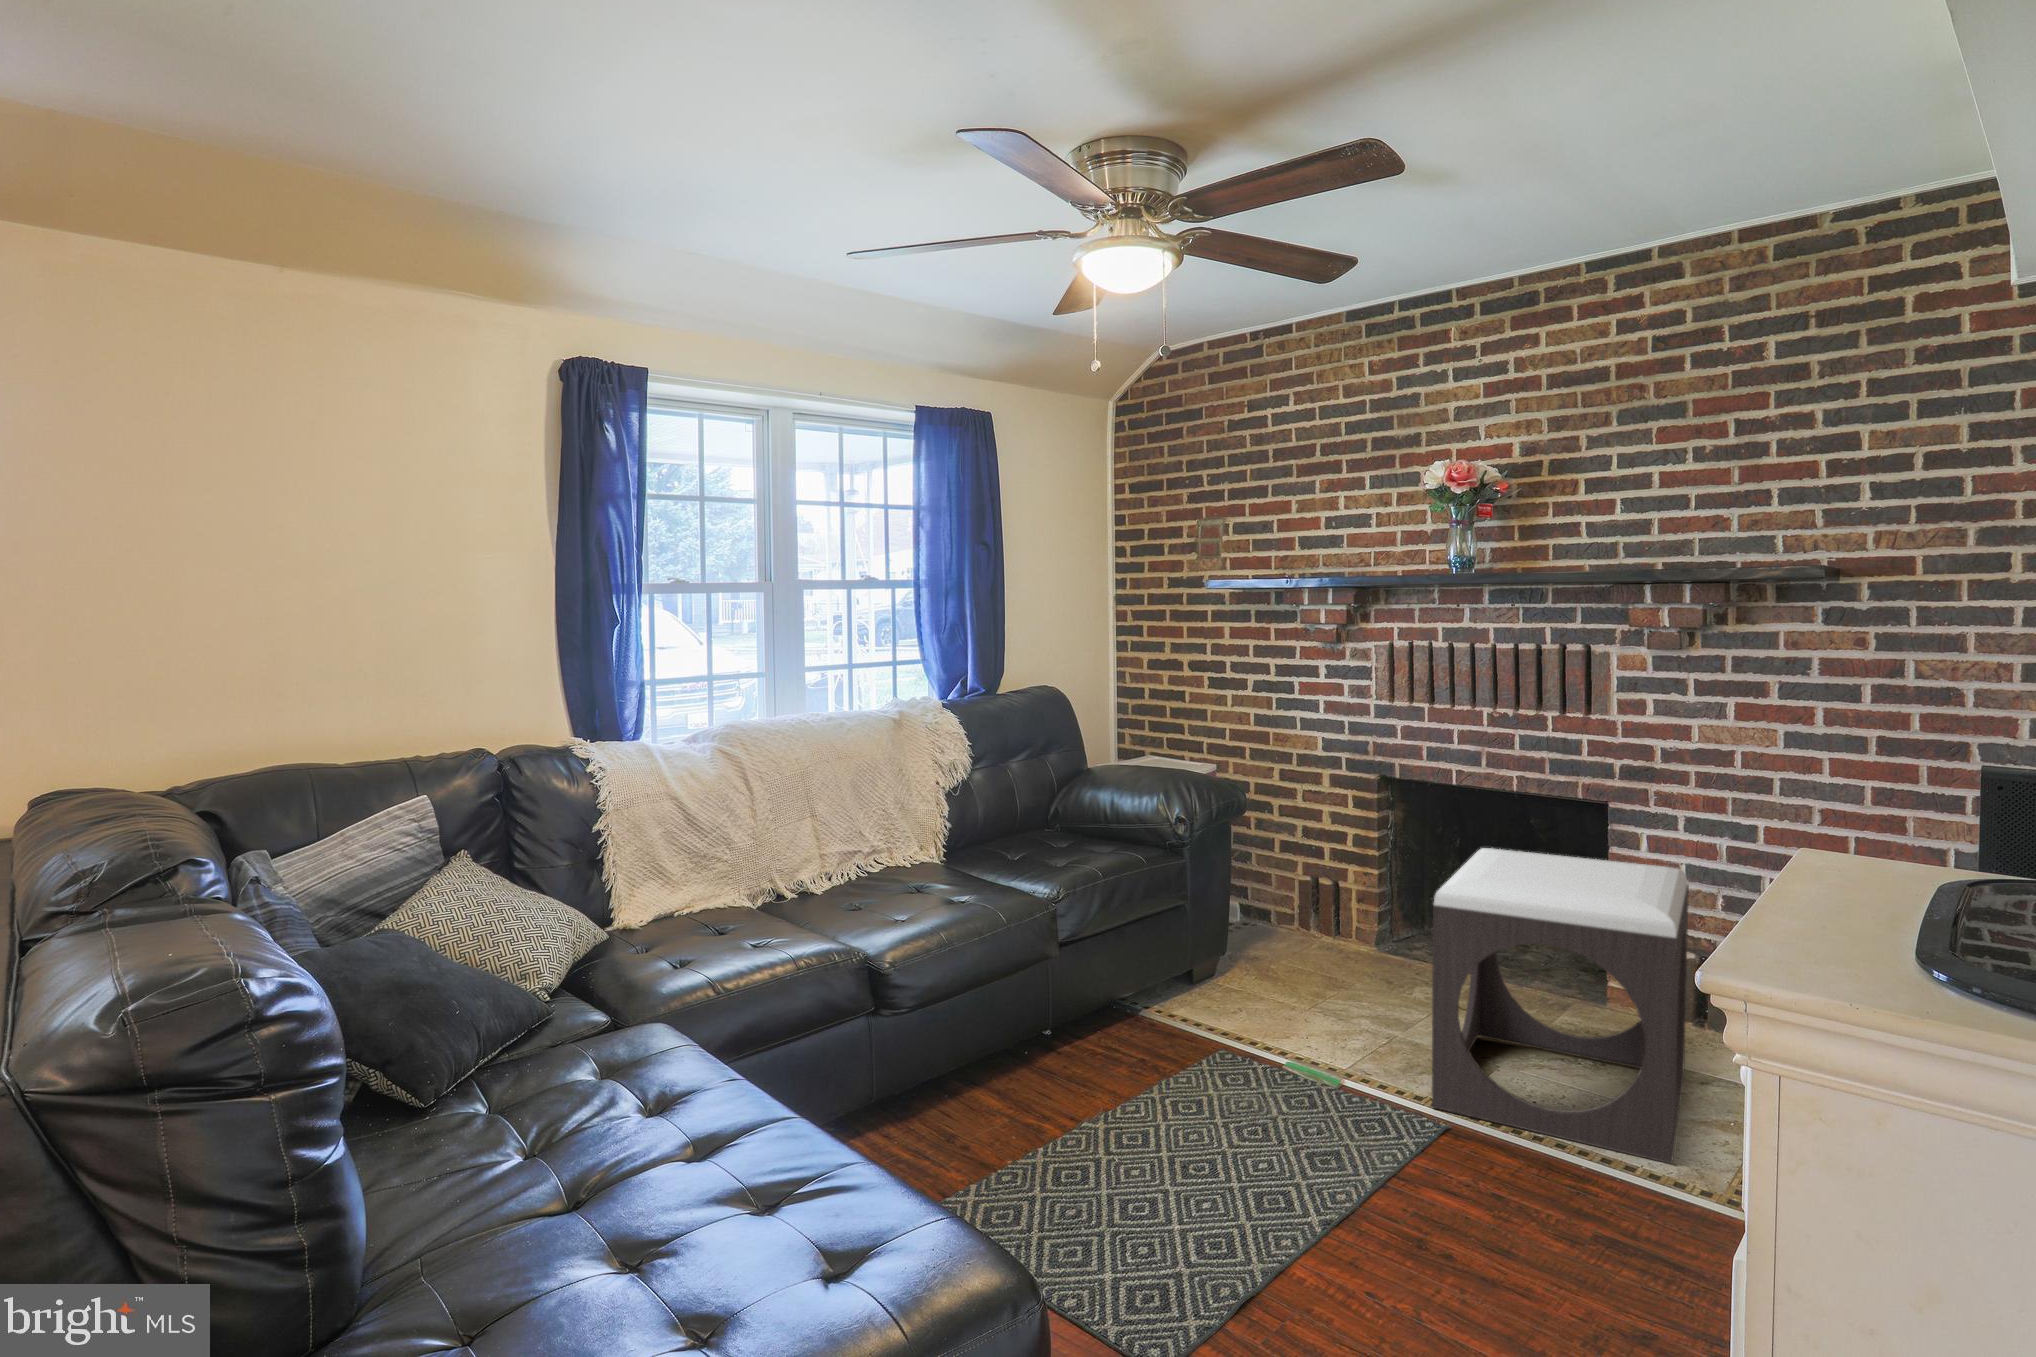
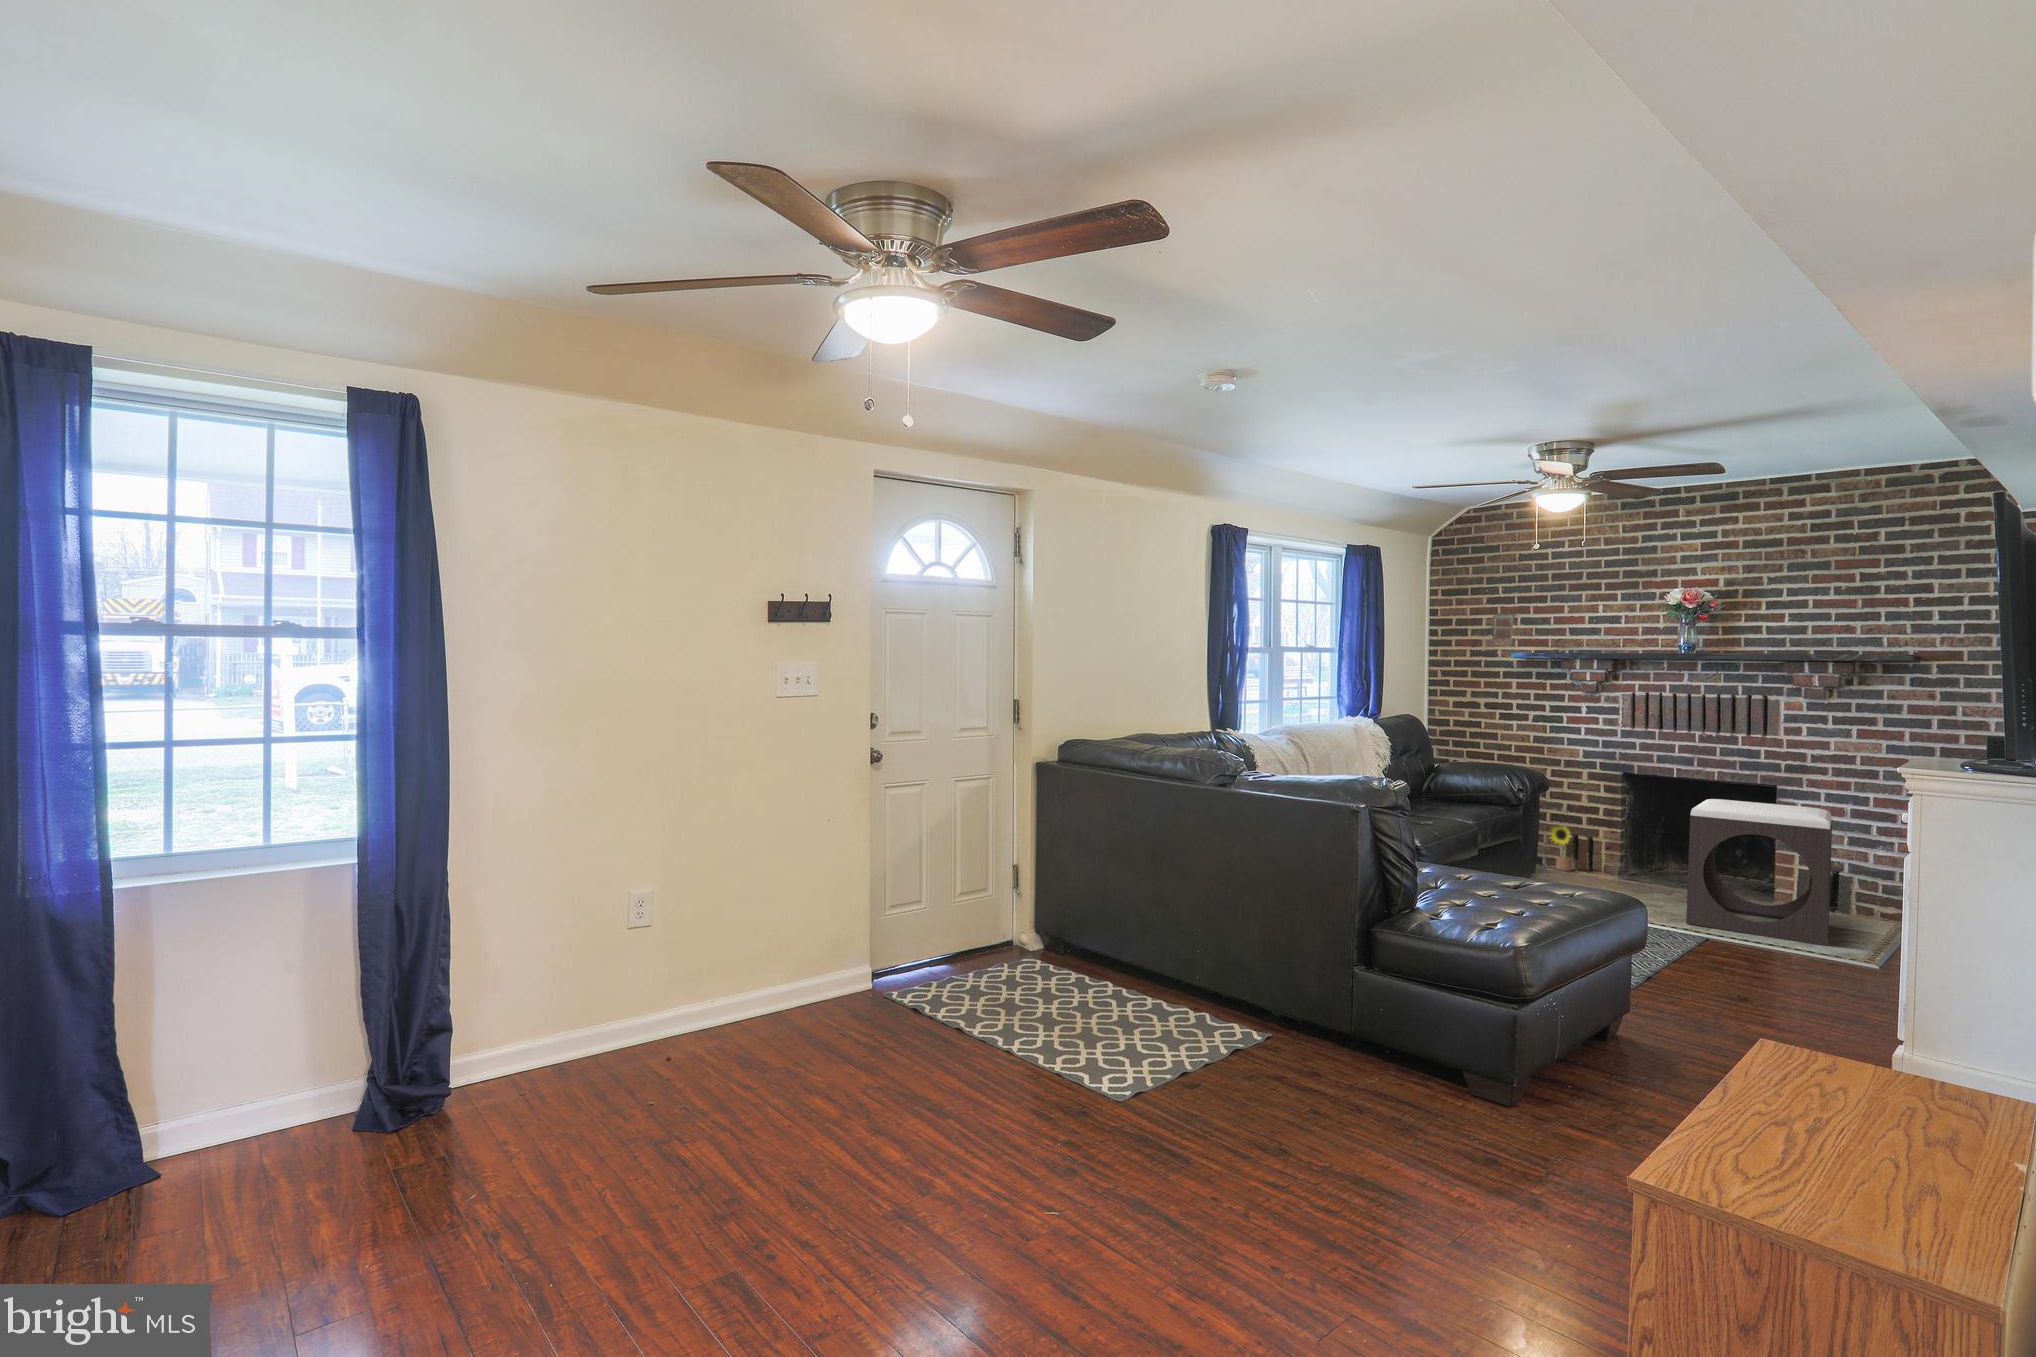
decorative plant: none [1271,866,1311,940] -> present [1550,826,1572,871]

